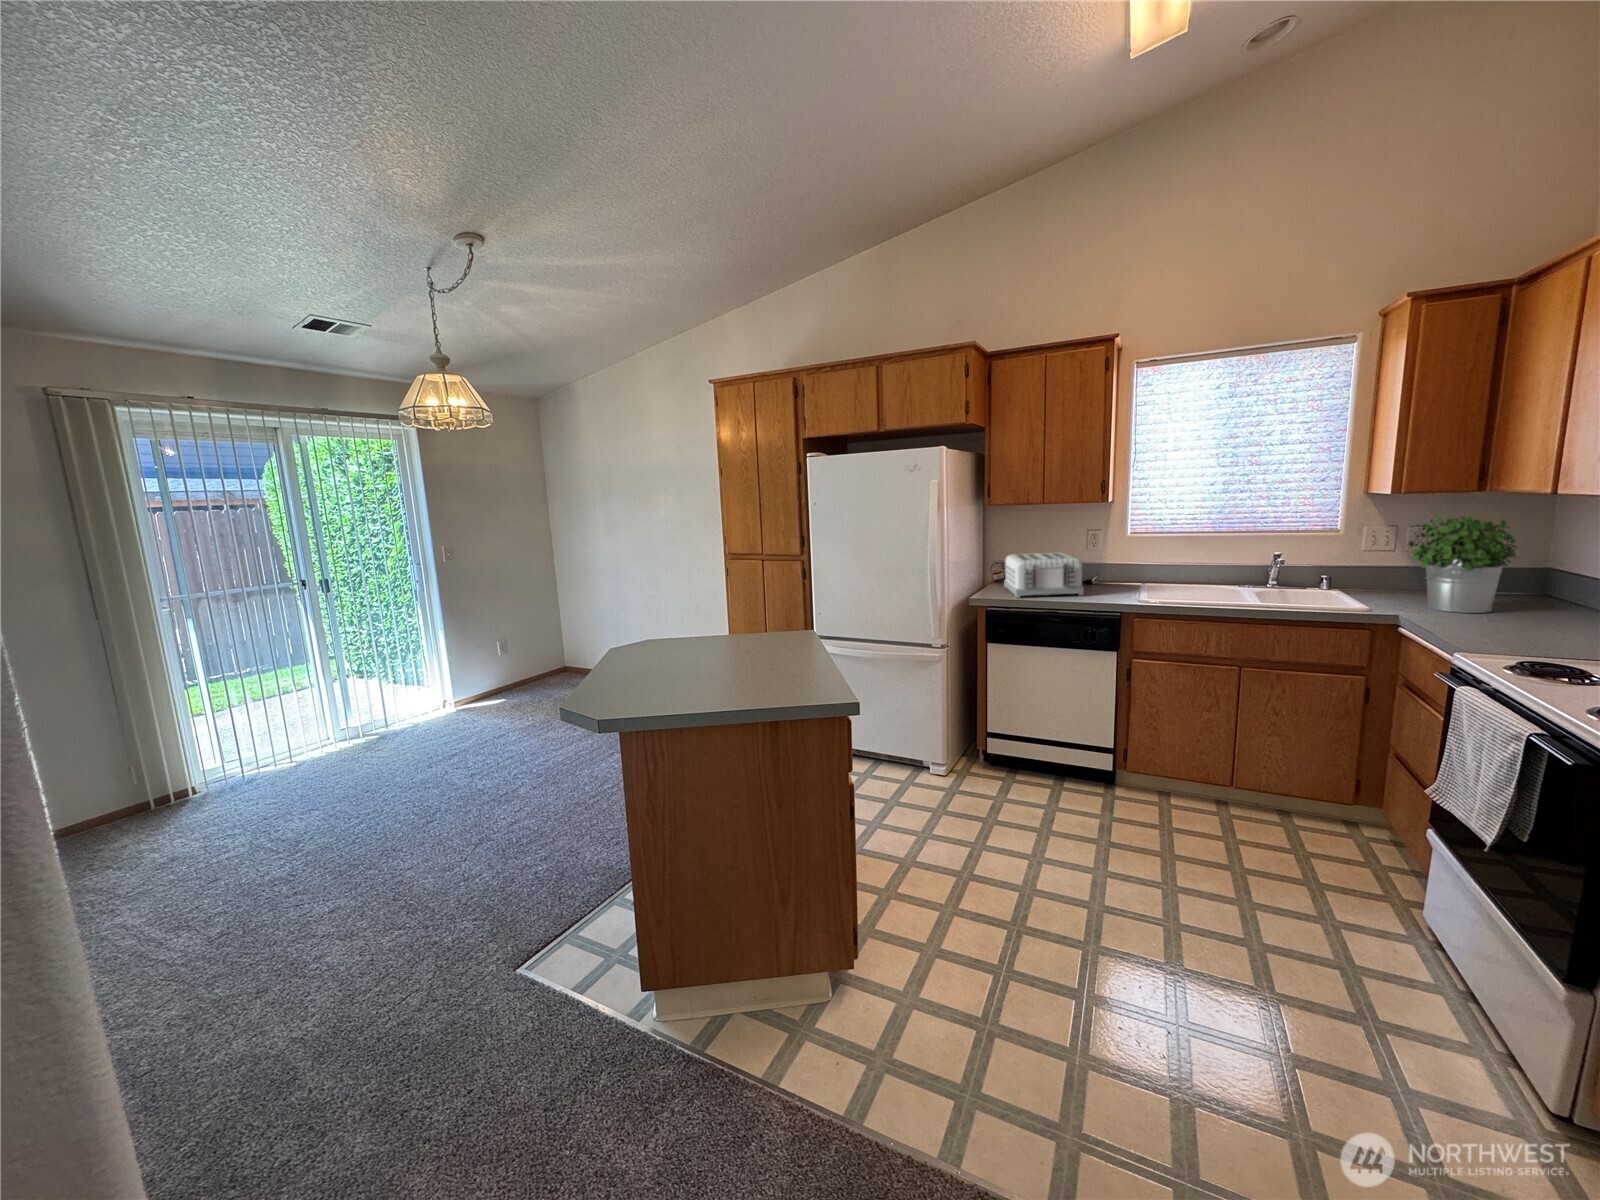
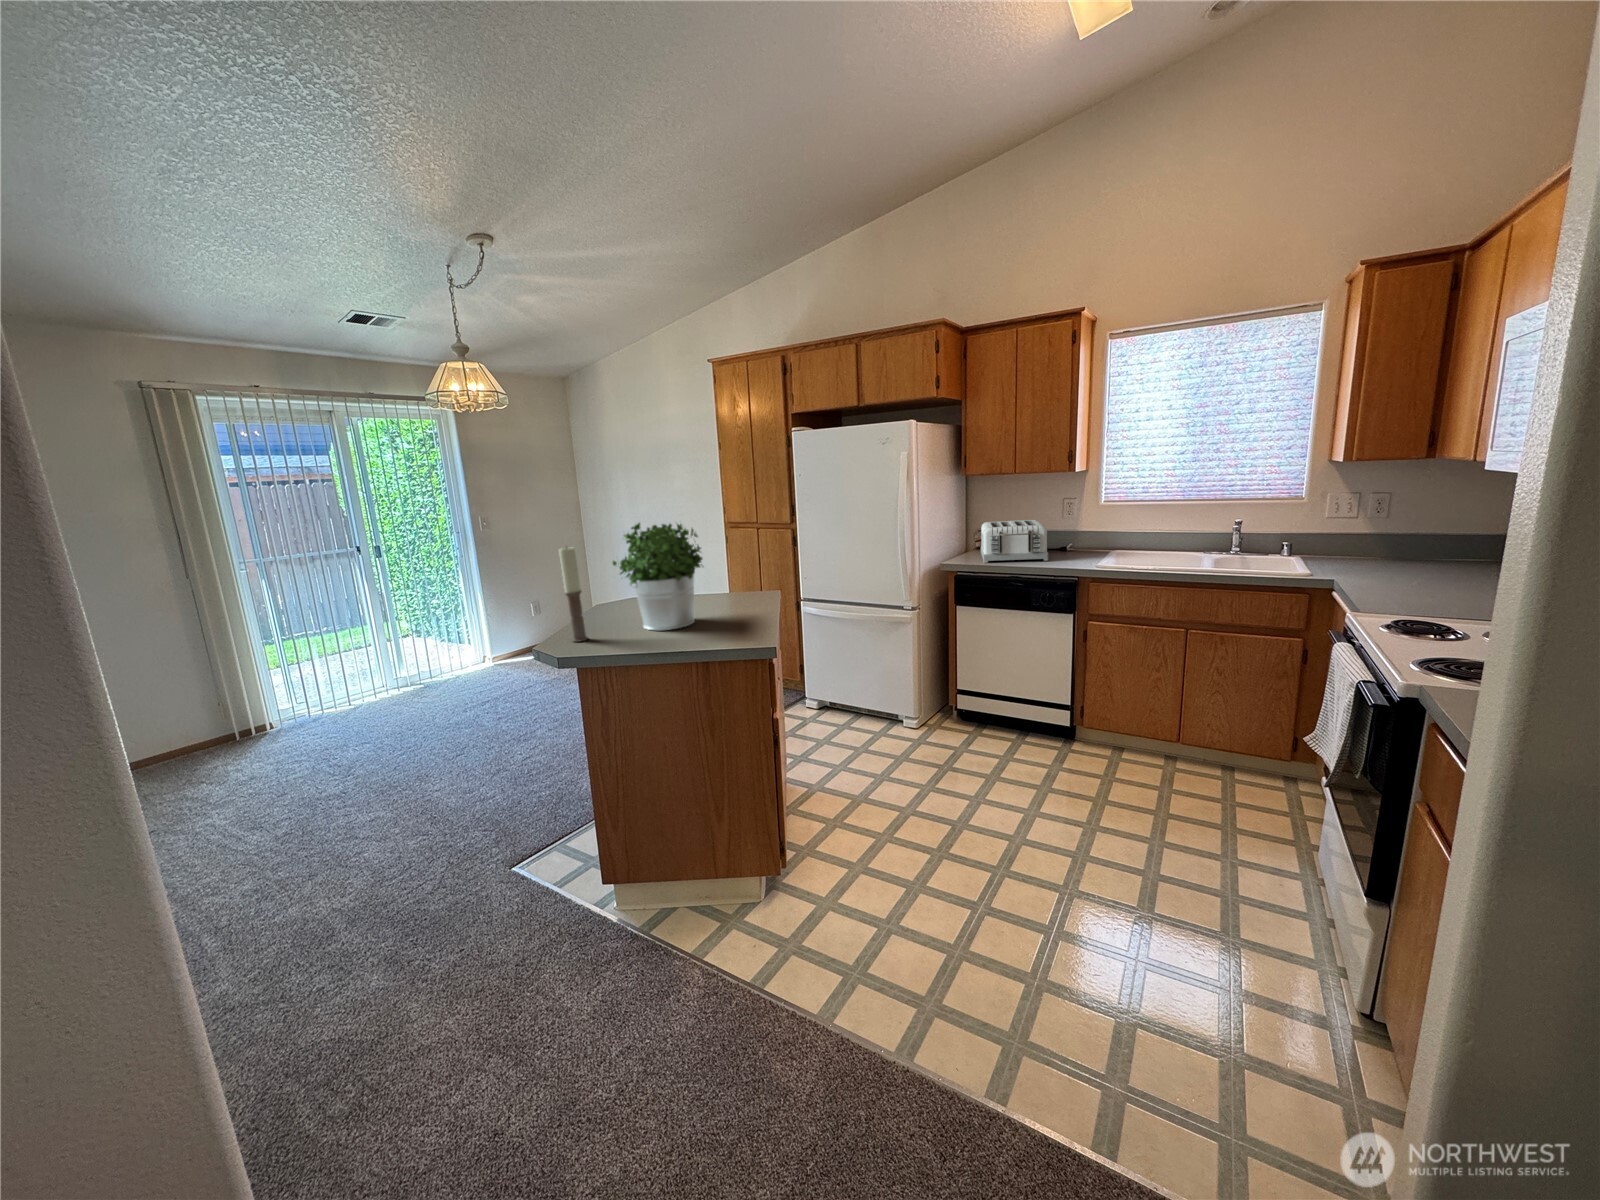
potted plant: present [1409,515,1517,613] -> present [612,523,703,630]
candle: none [598,586,629,700] -> present [559,547,588,642]

